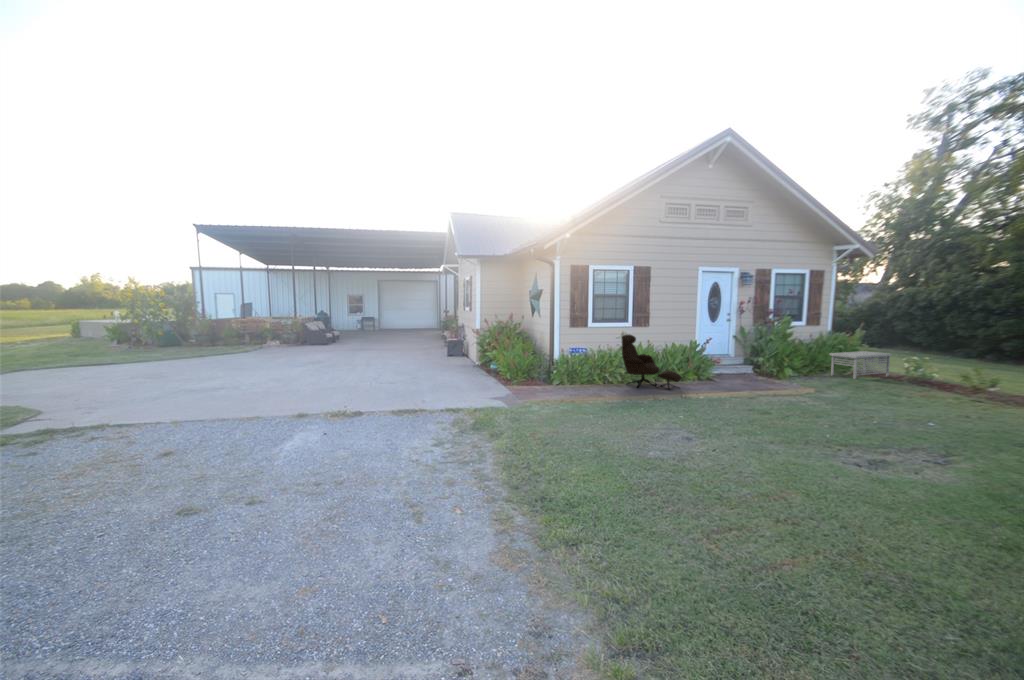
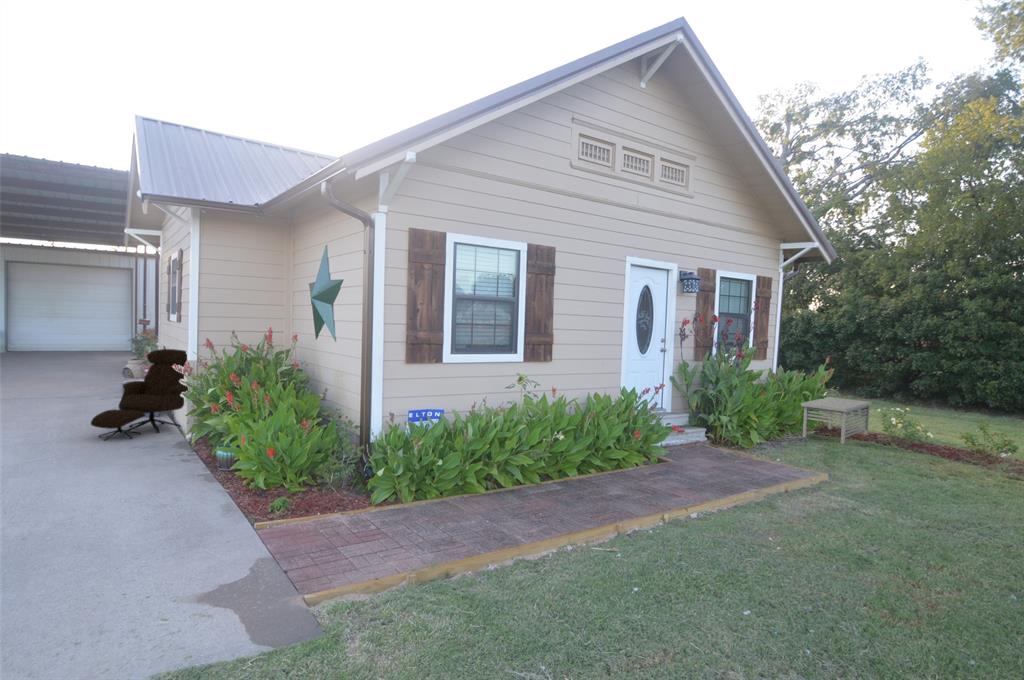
lounge chair: present [621,335,681,389] -> present [91,349,188,440]

